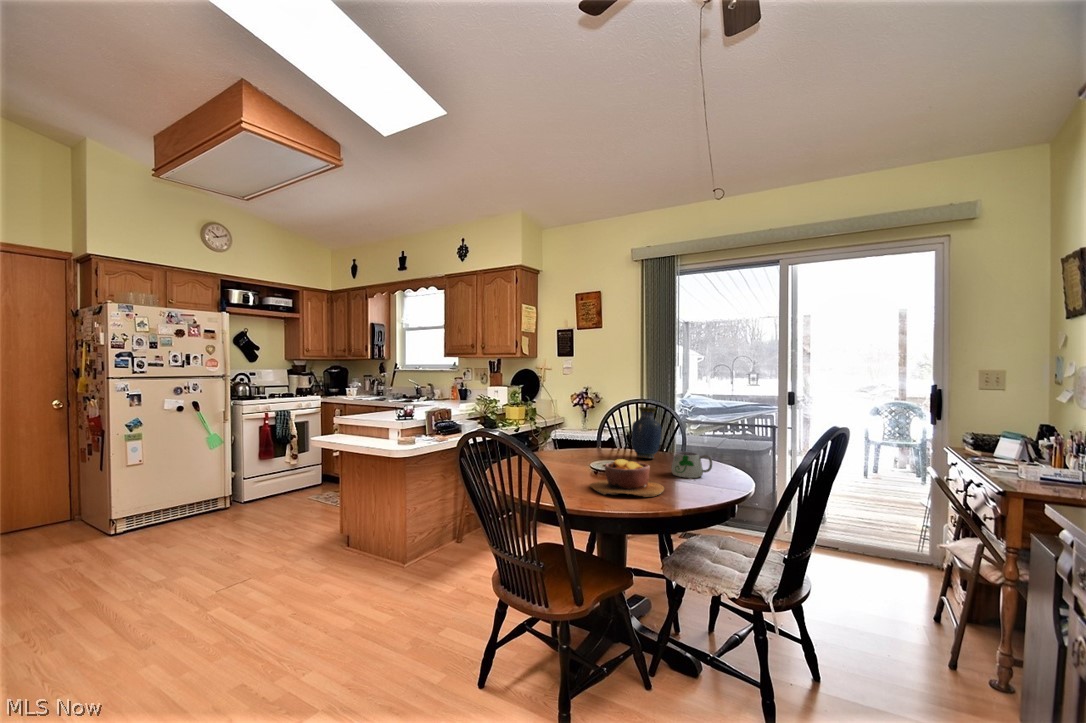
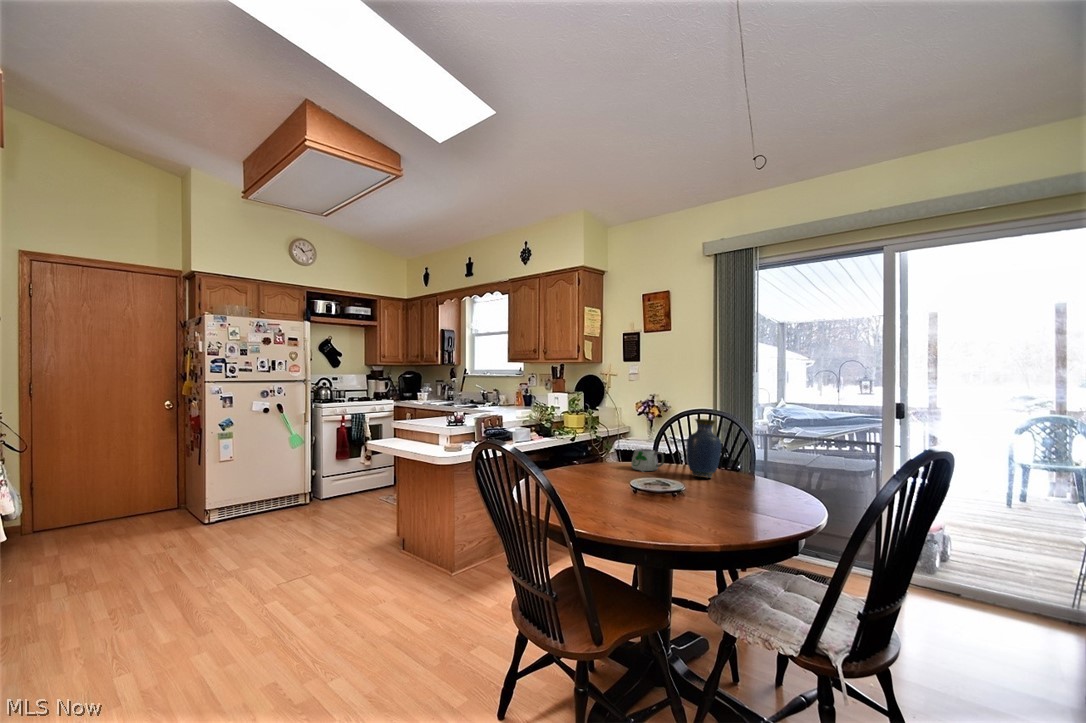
mug: present [672,452,712,479] -> present [631,449,664,471]
bowl: present [590,459,664,497] -> none [620,477,707,522]

